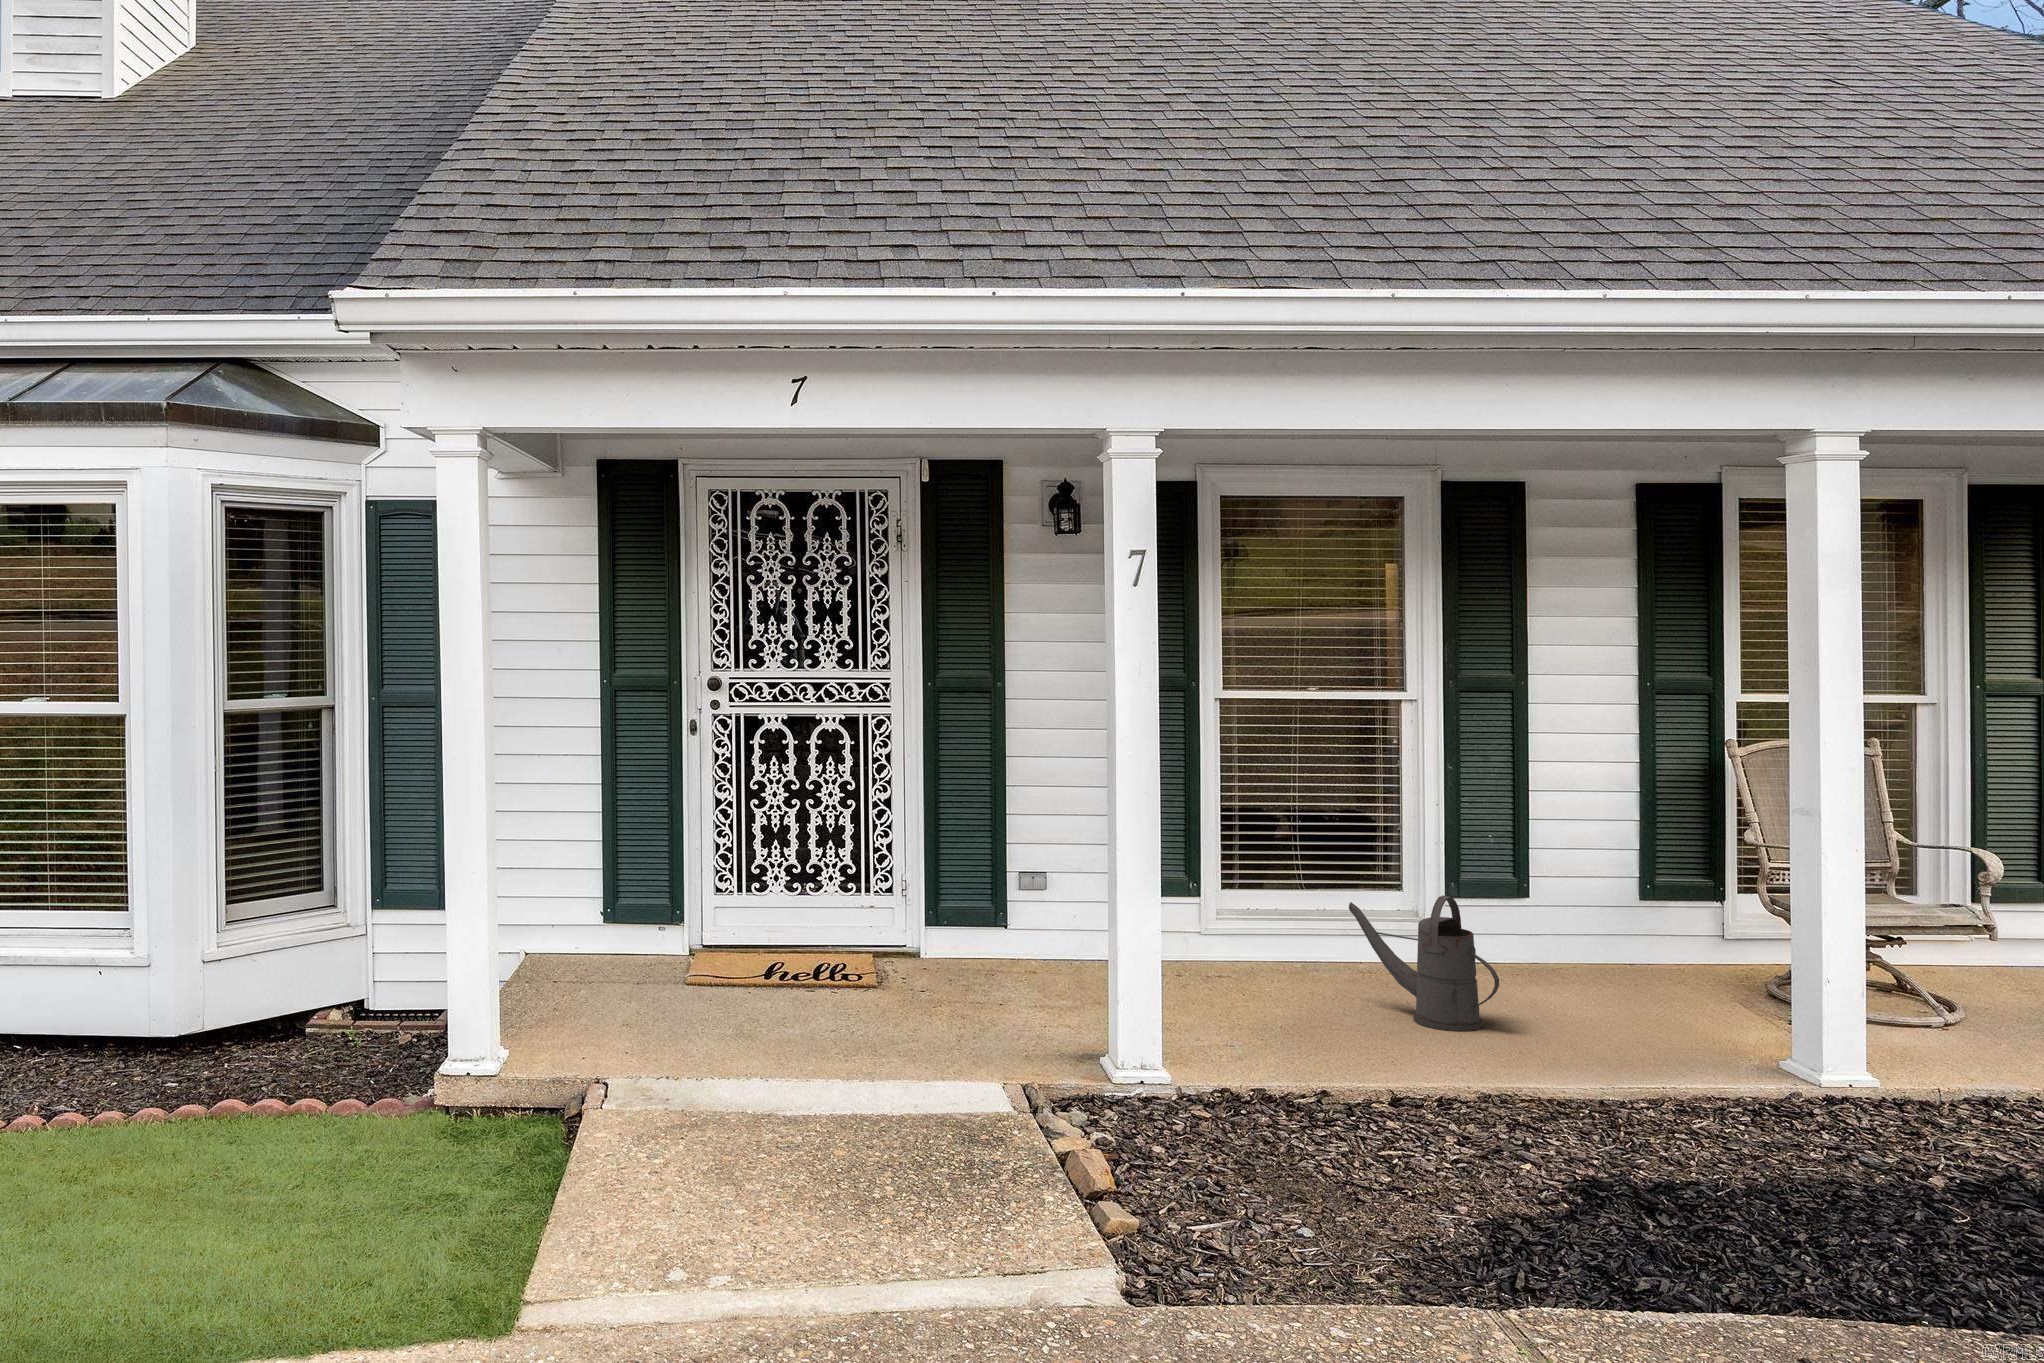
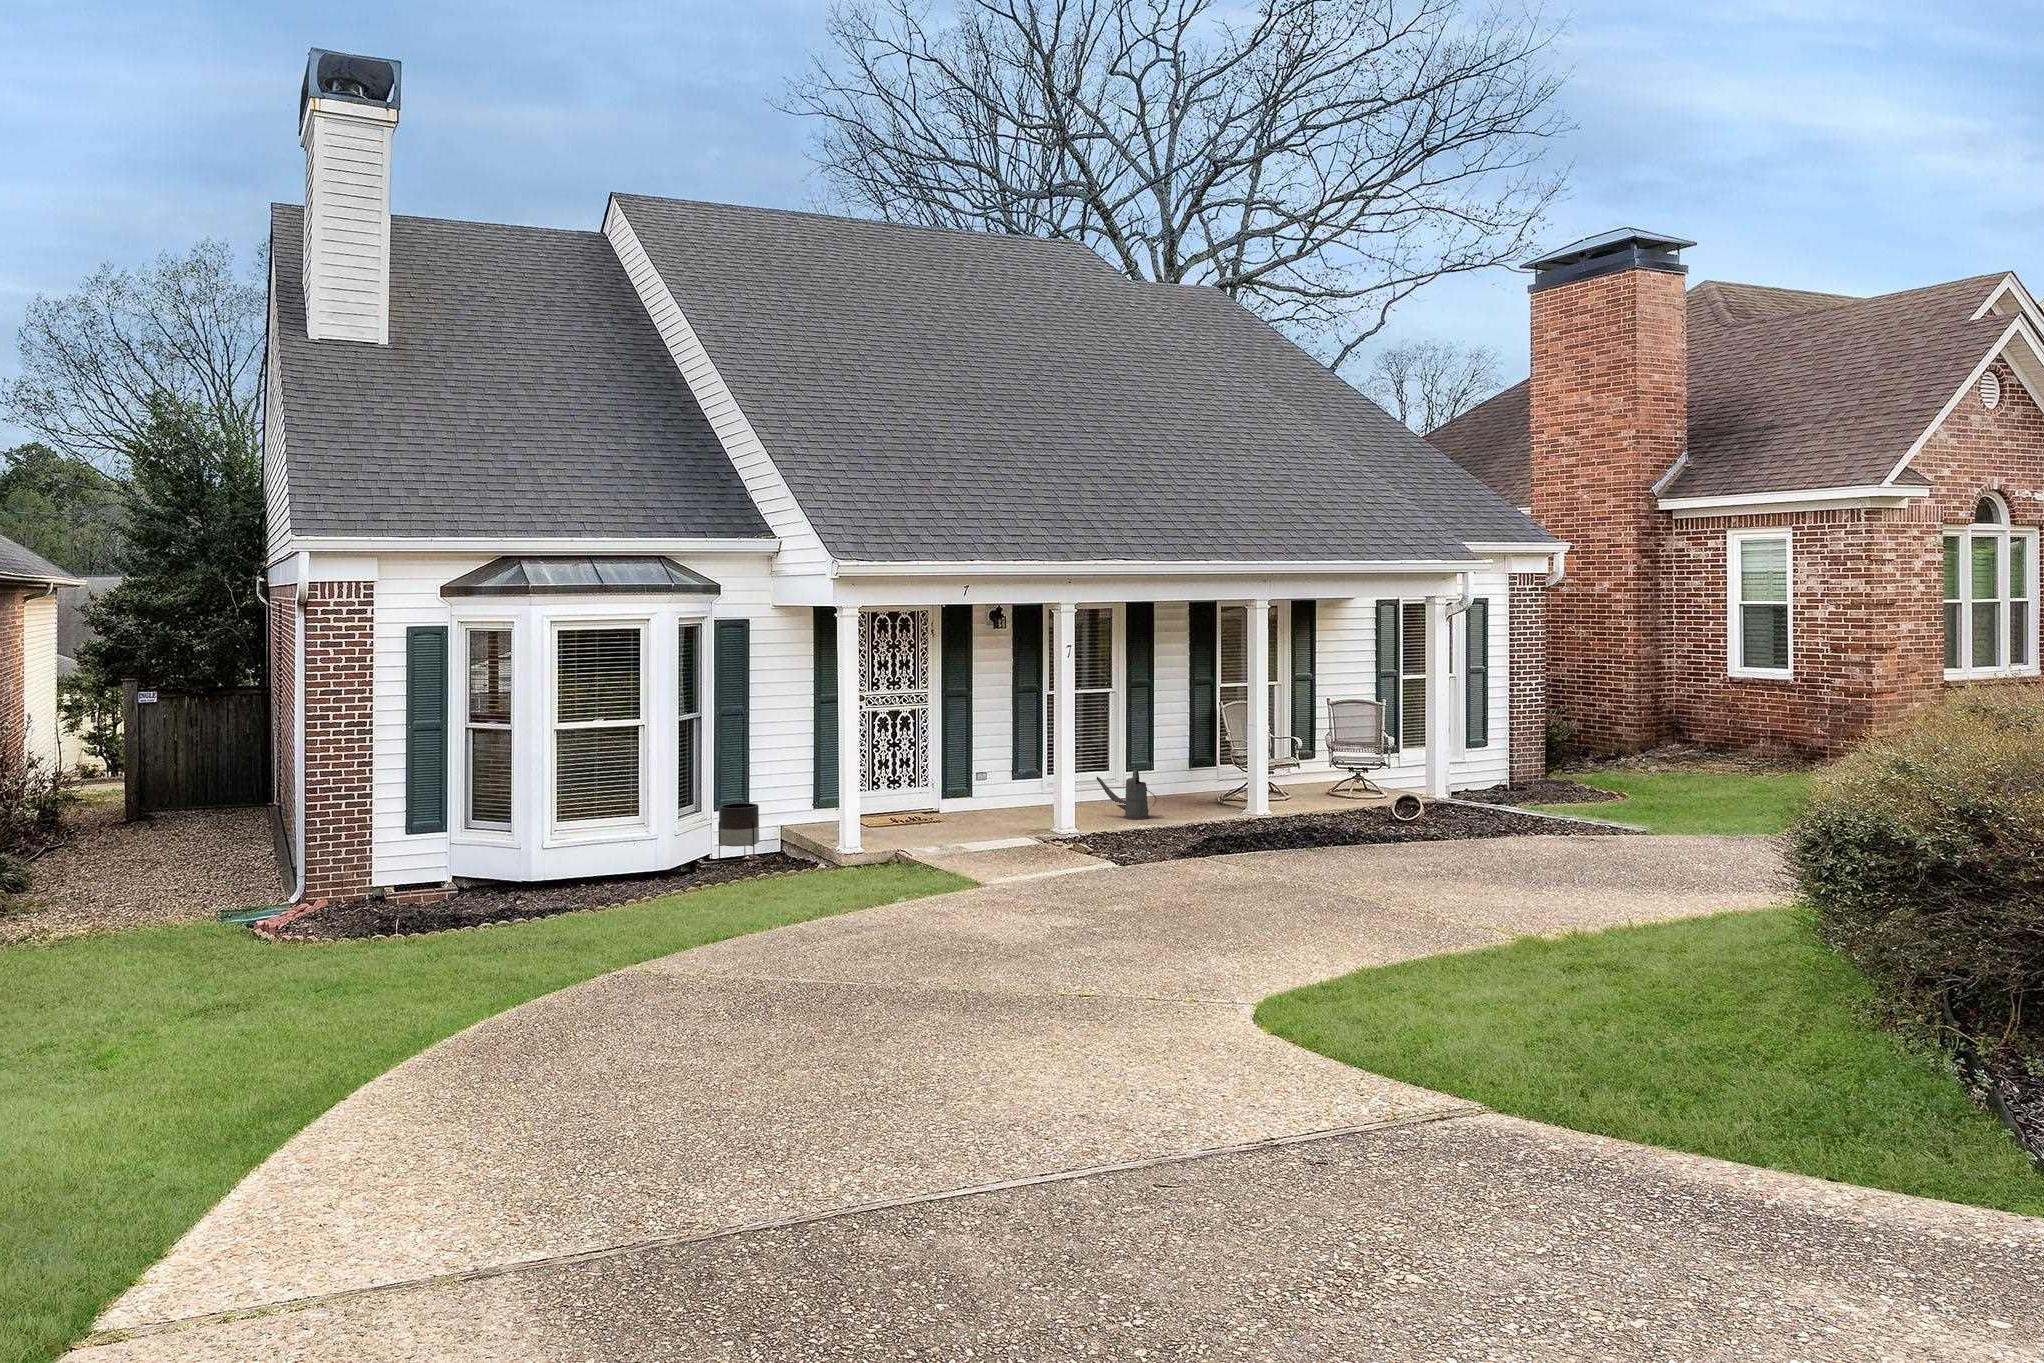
planter: none [278,900,374,1044] -> present [718,803,759,862]

